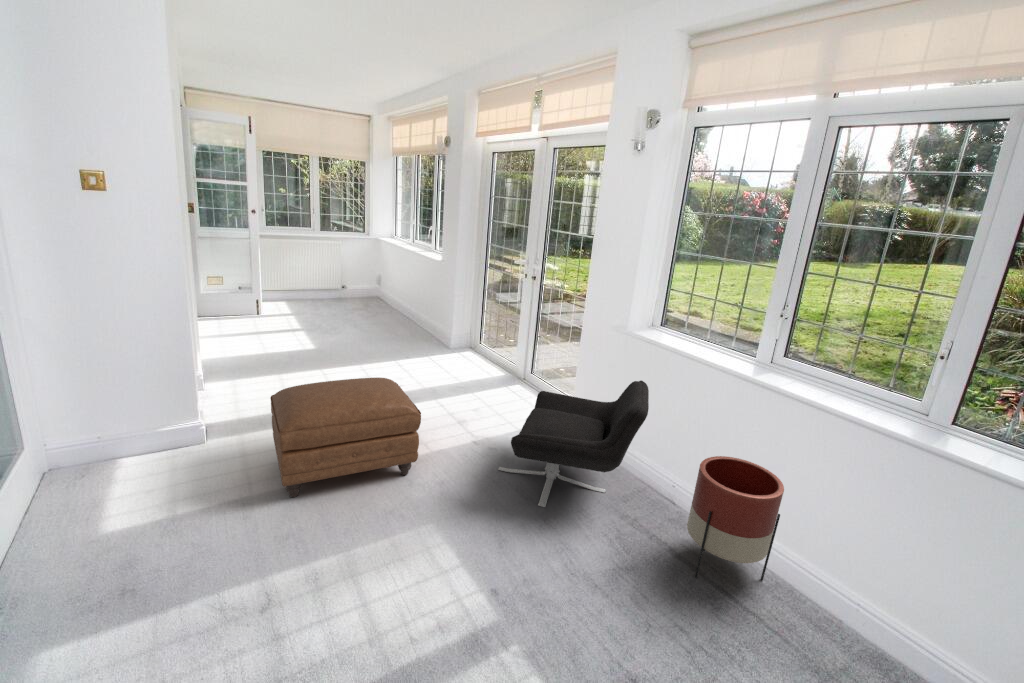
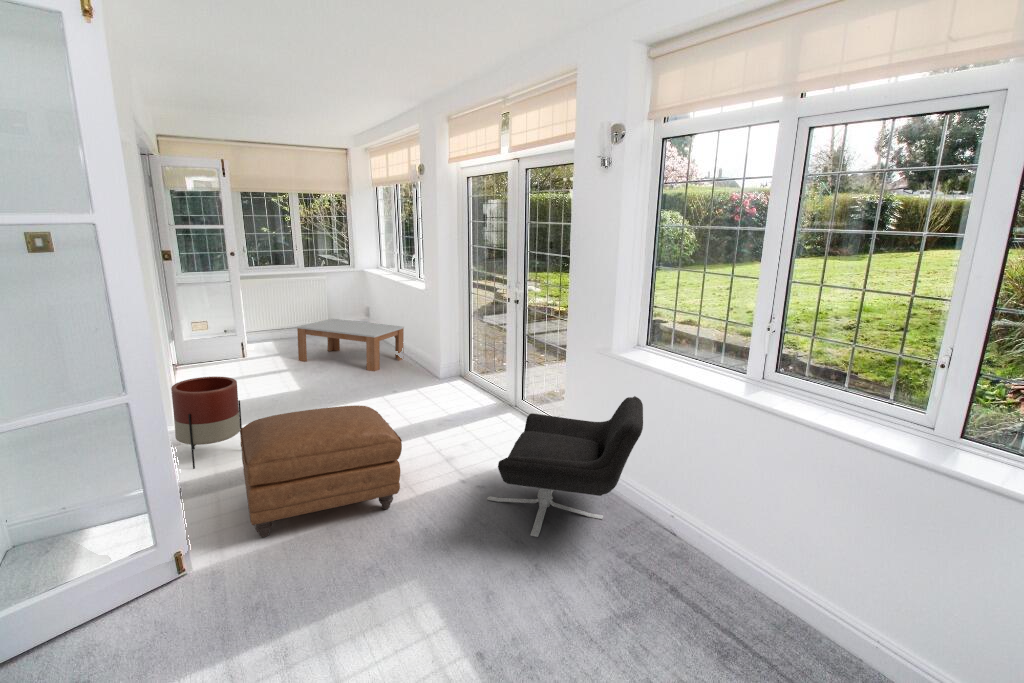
coffee table: none [316,285,419,339] -> present [297,319,404,371]
planter: present [687,456,784,580] -> present [171,377,242,469]

